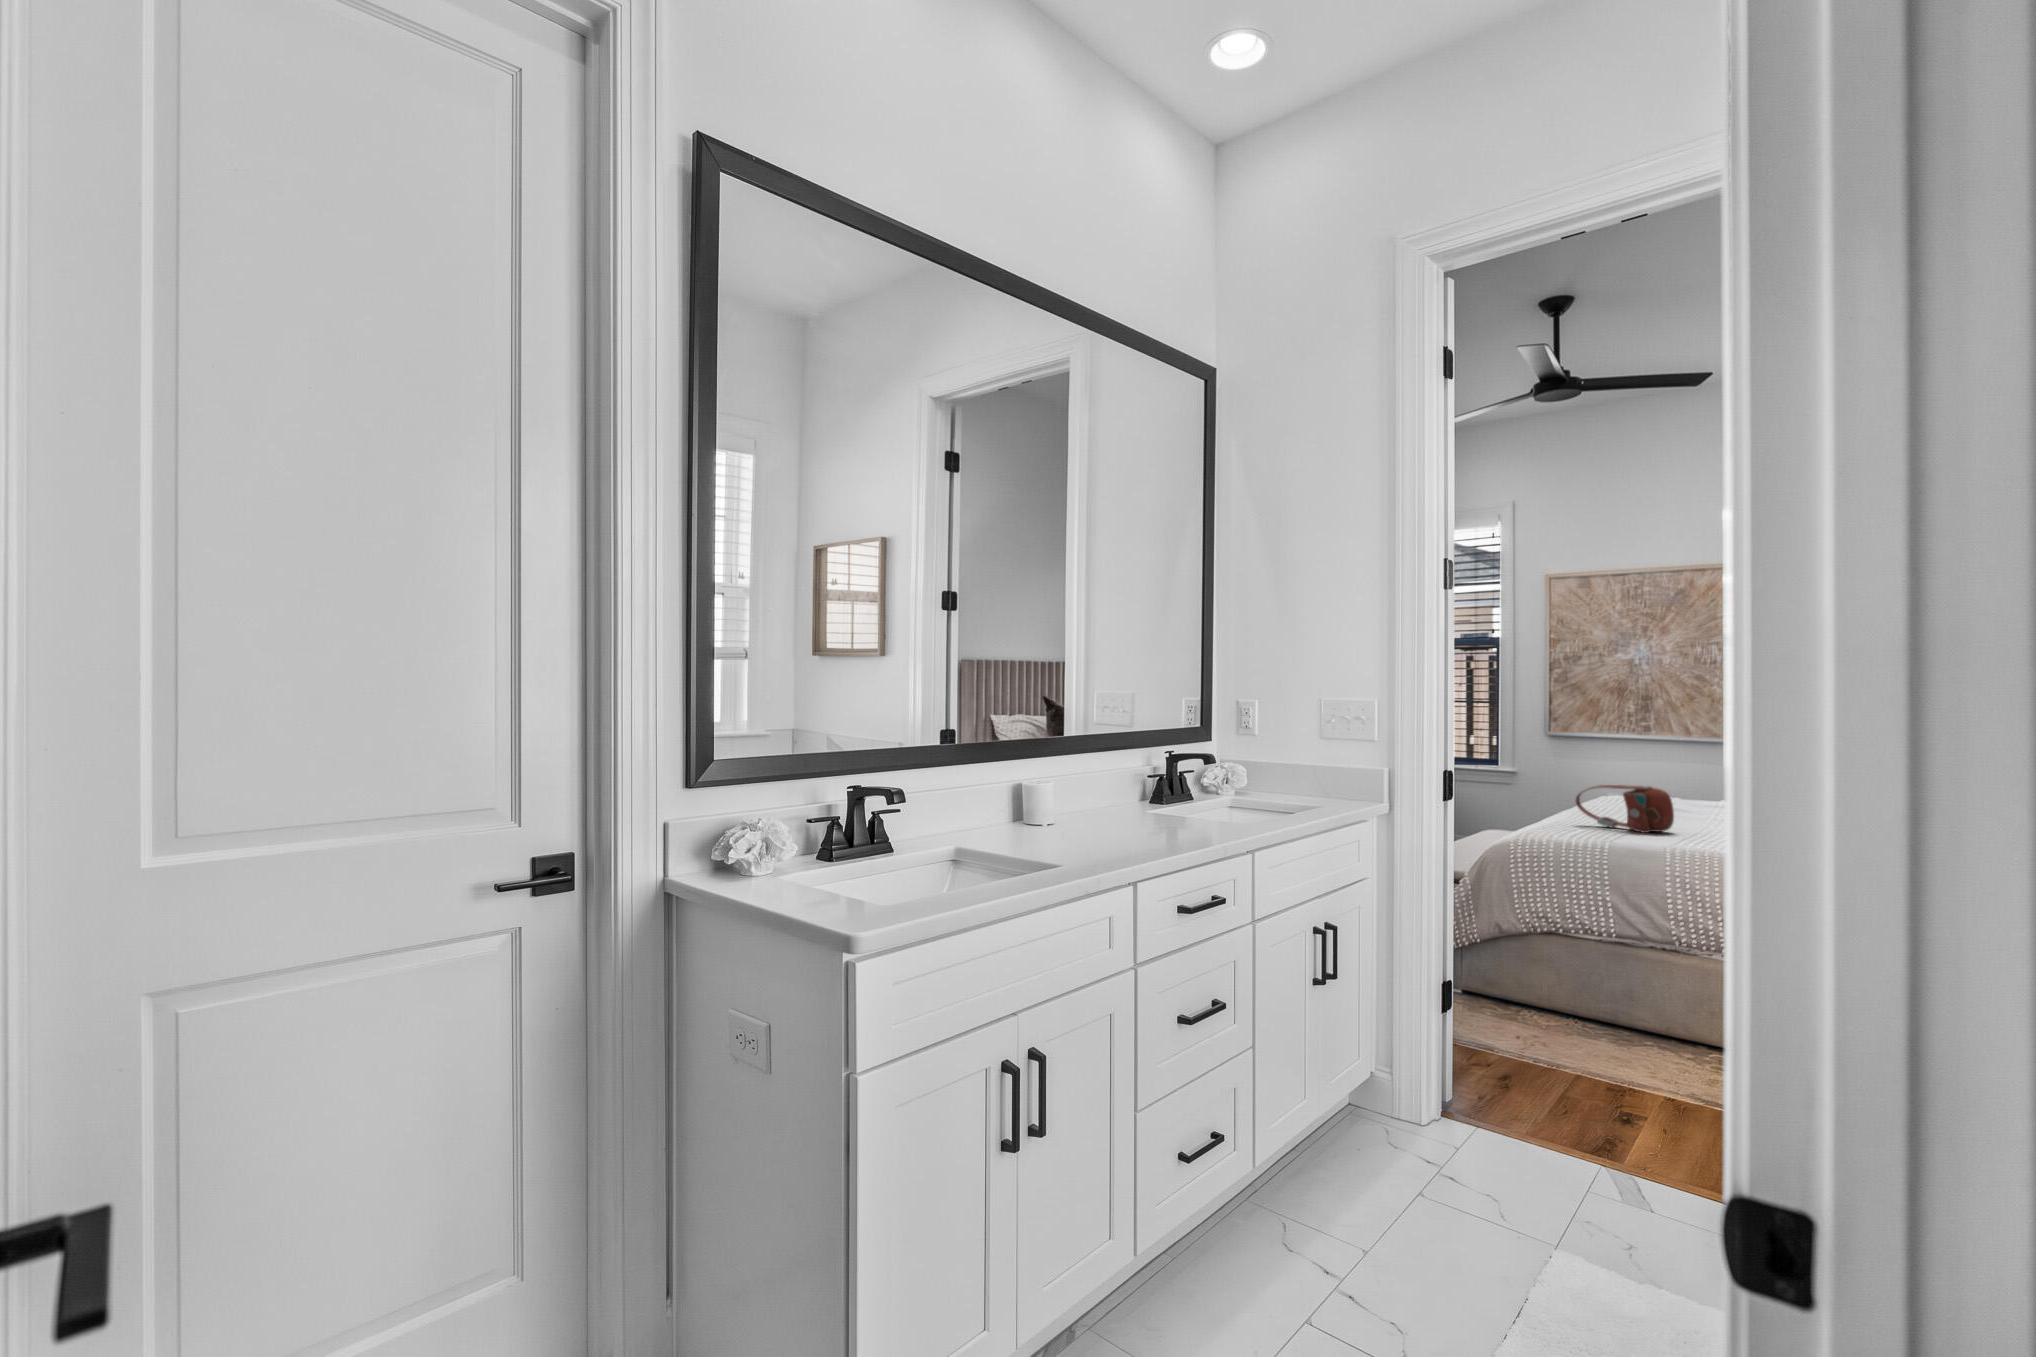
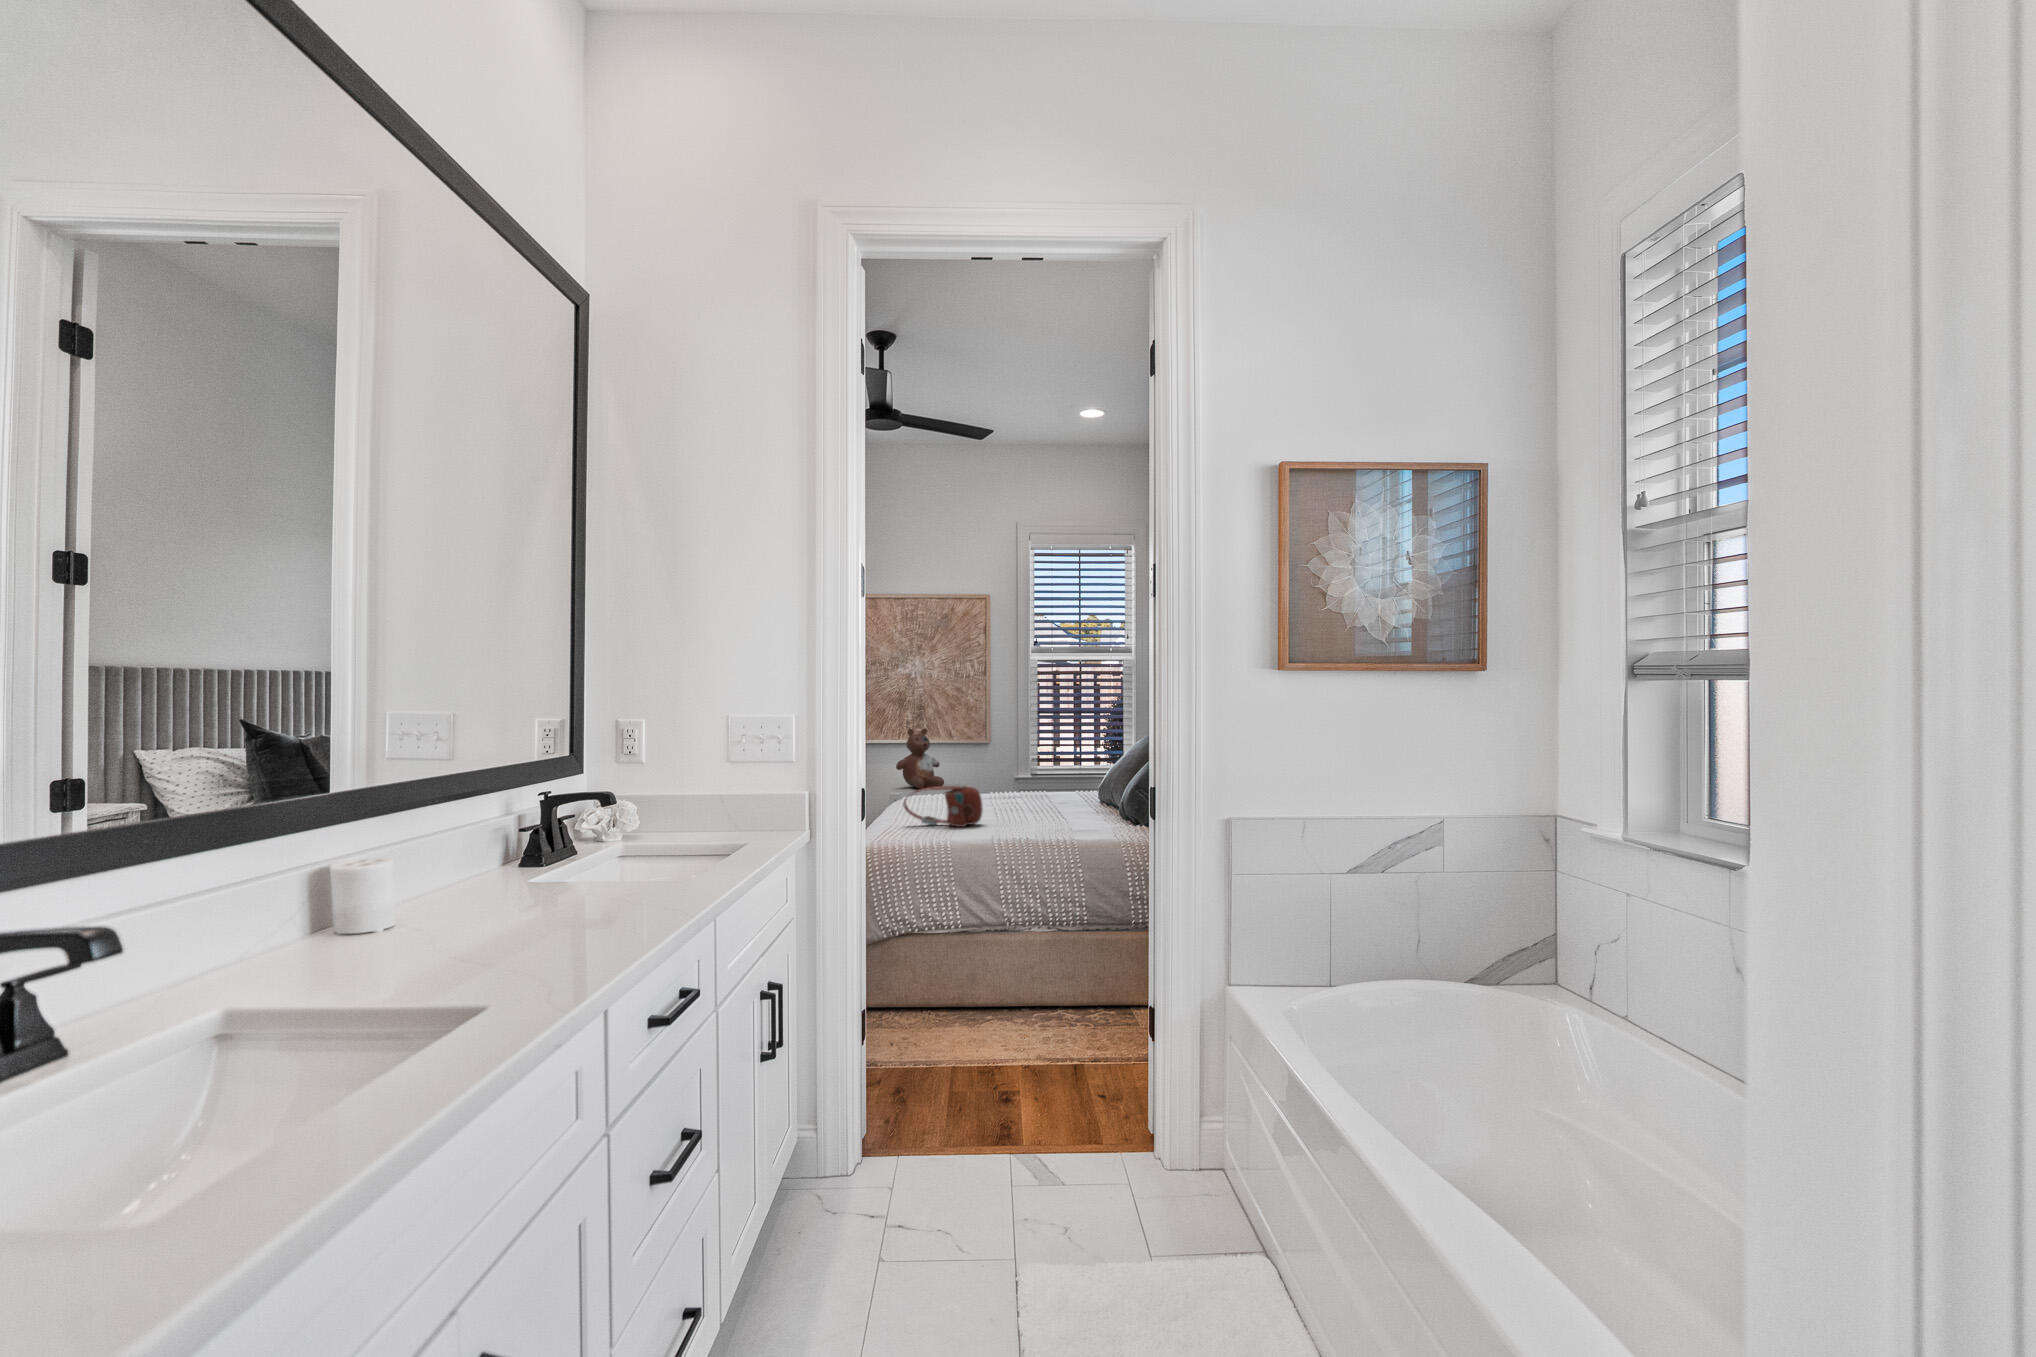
stuffed bear: none [1609,720,1673,790] -> present [896,728,944,788]

